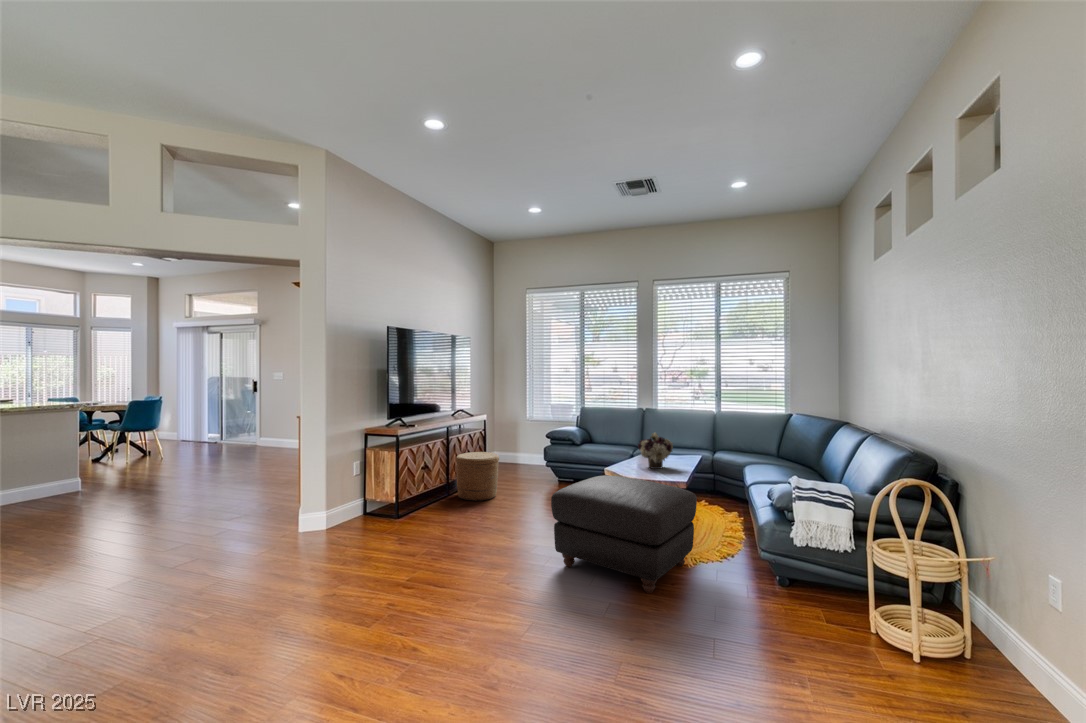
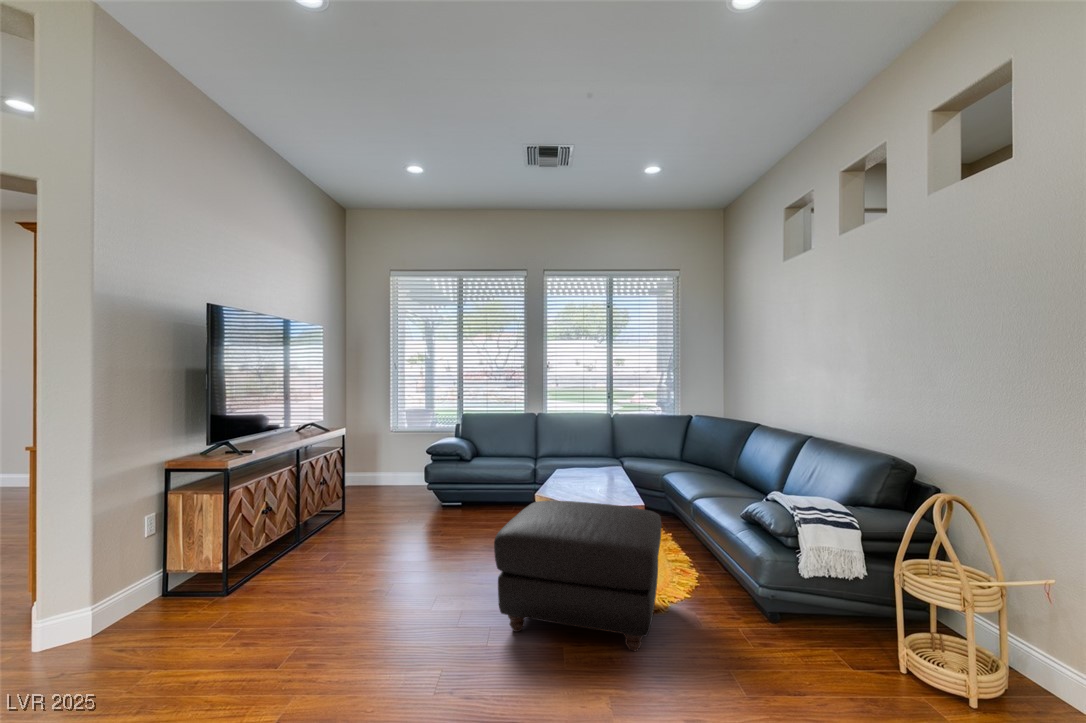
flower arrangement: present [638,433,673,469] -> none [561,441,604,485]
woven basket: present [456,452,499,501] -> none [310,479,373,548]

